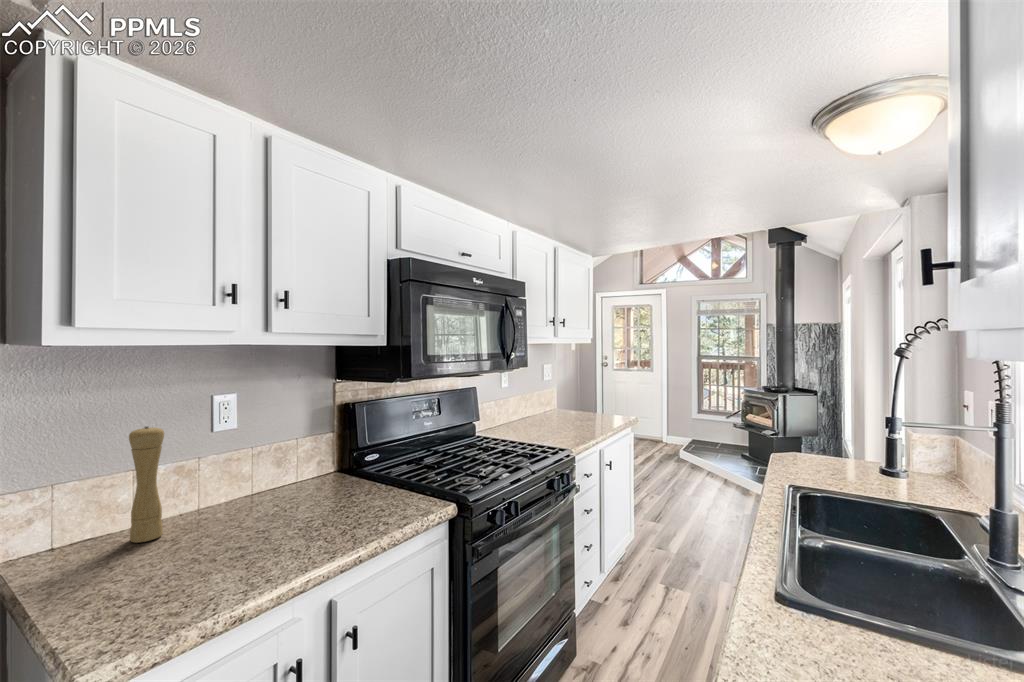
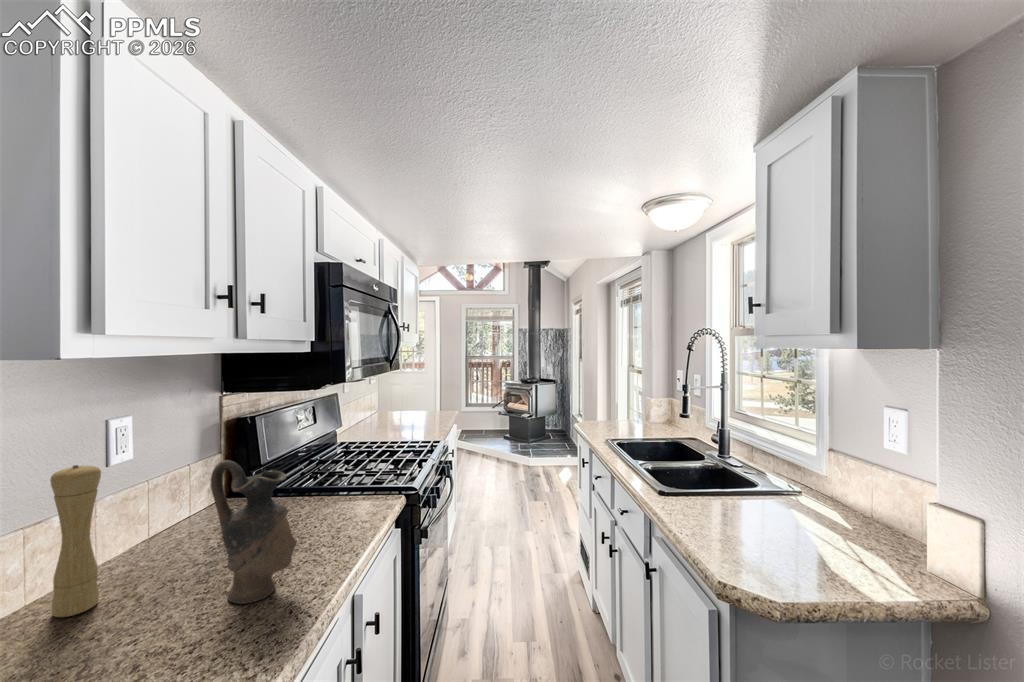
ceramic pitcher: none [211,436,271,570] -> present [211,460,297,604]

